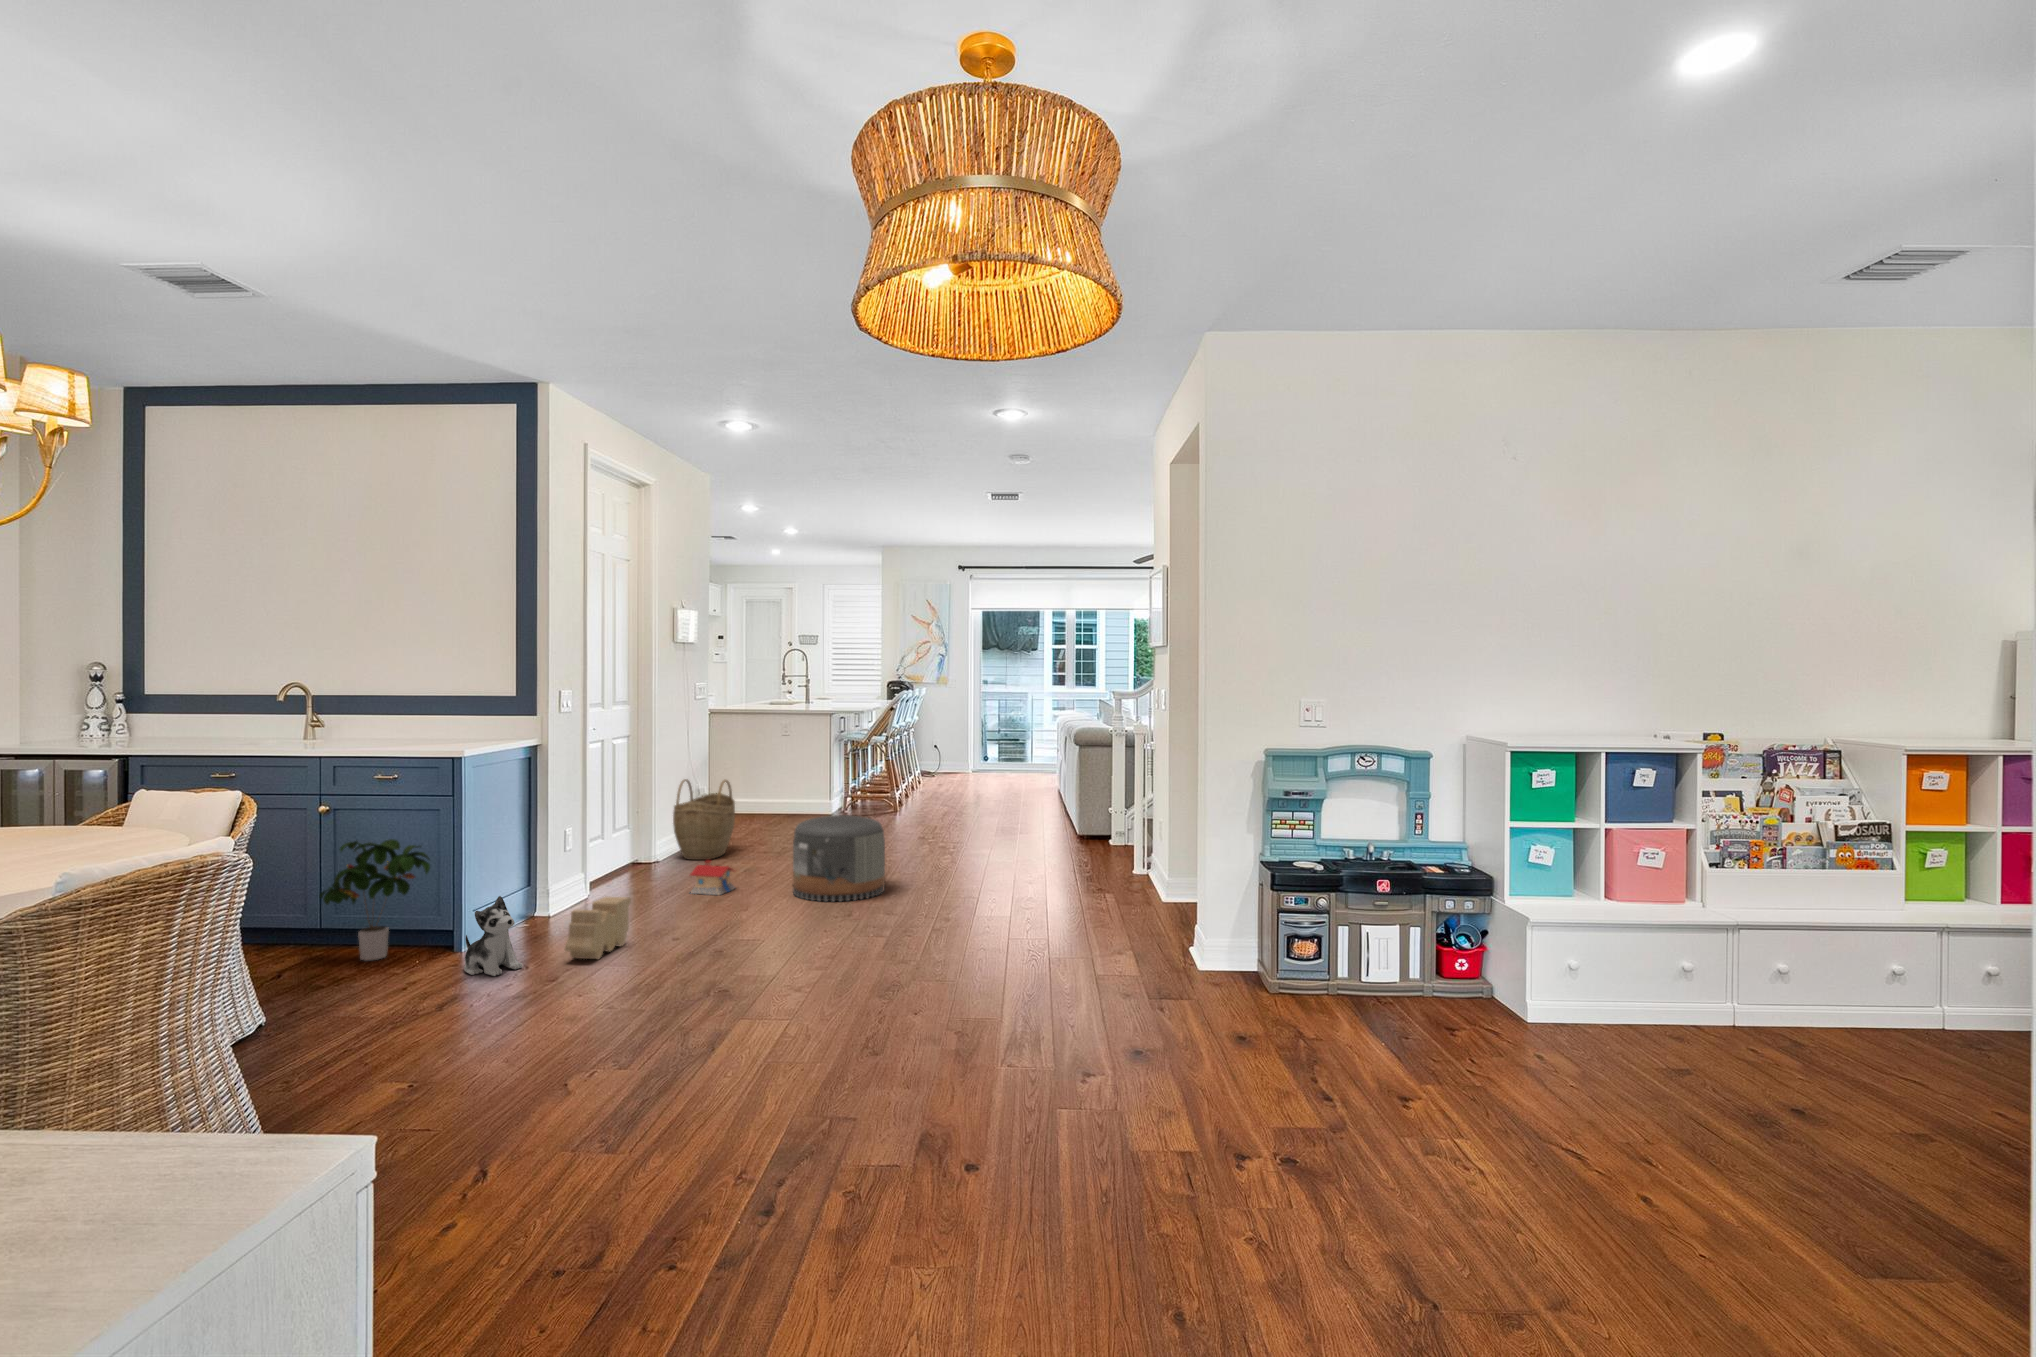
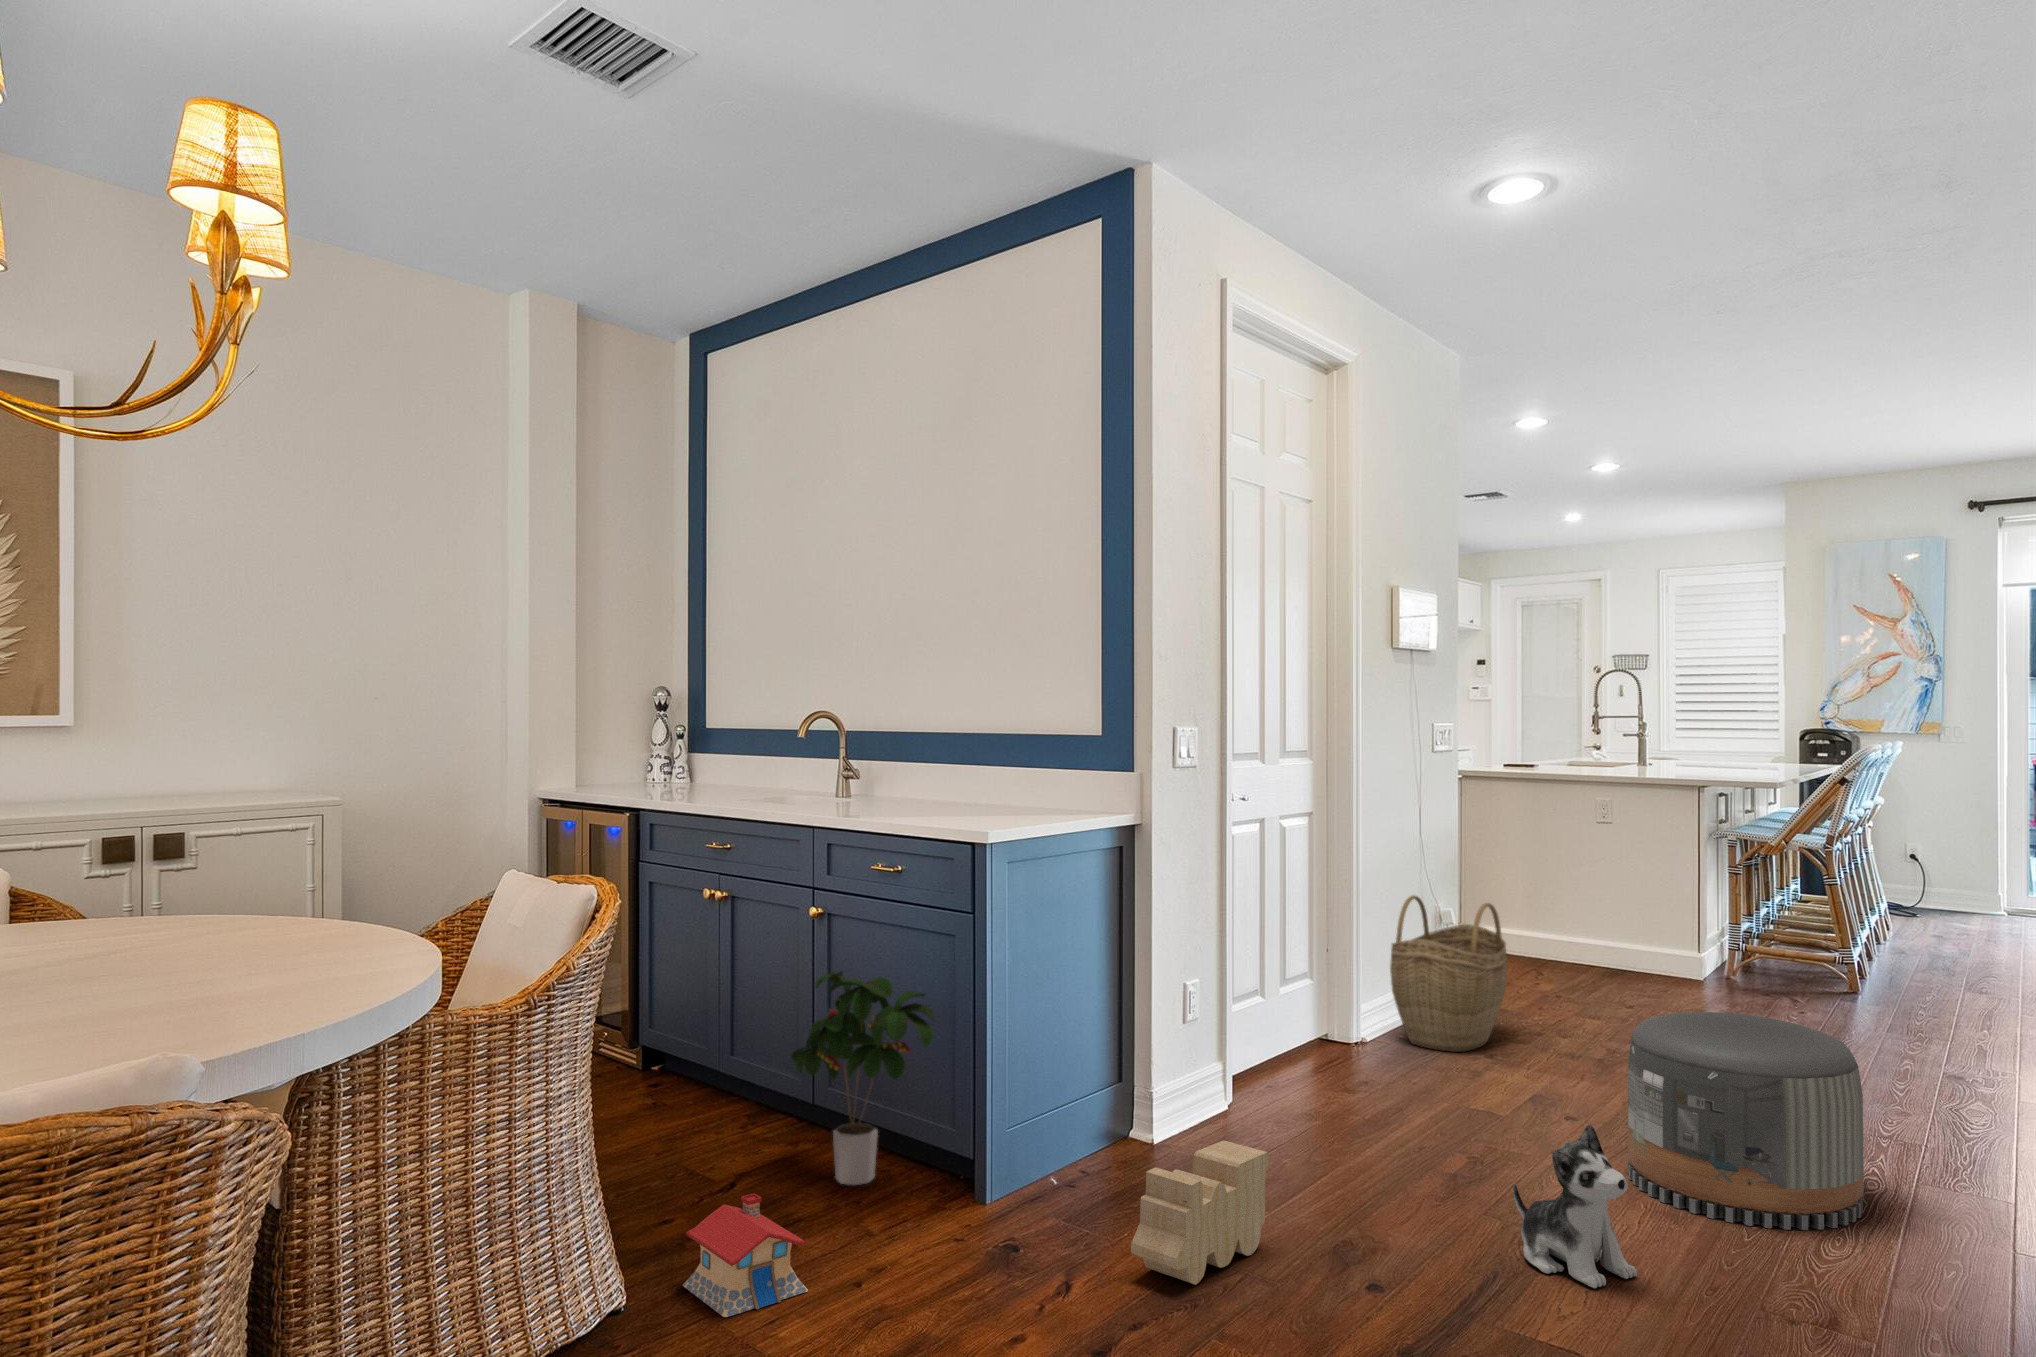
toy house: present [690,860,735,895] -> present [683,1193,808,1317]
plush toy: present [464,896,522,976] -> present [1514,1124,1637,1288]

